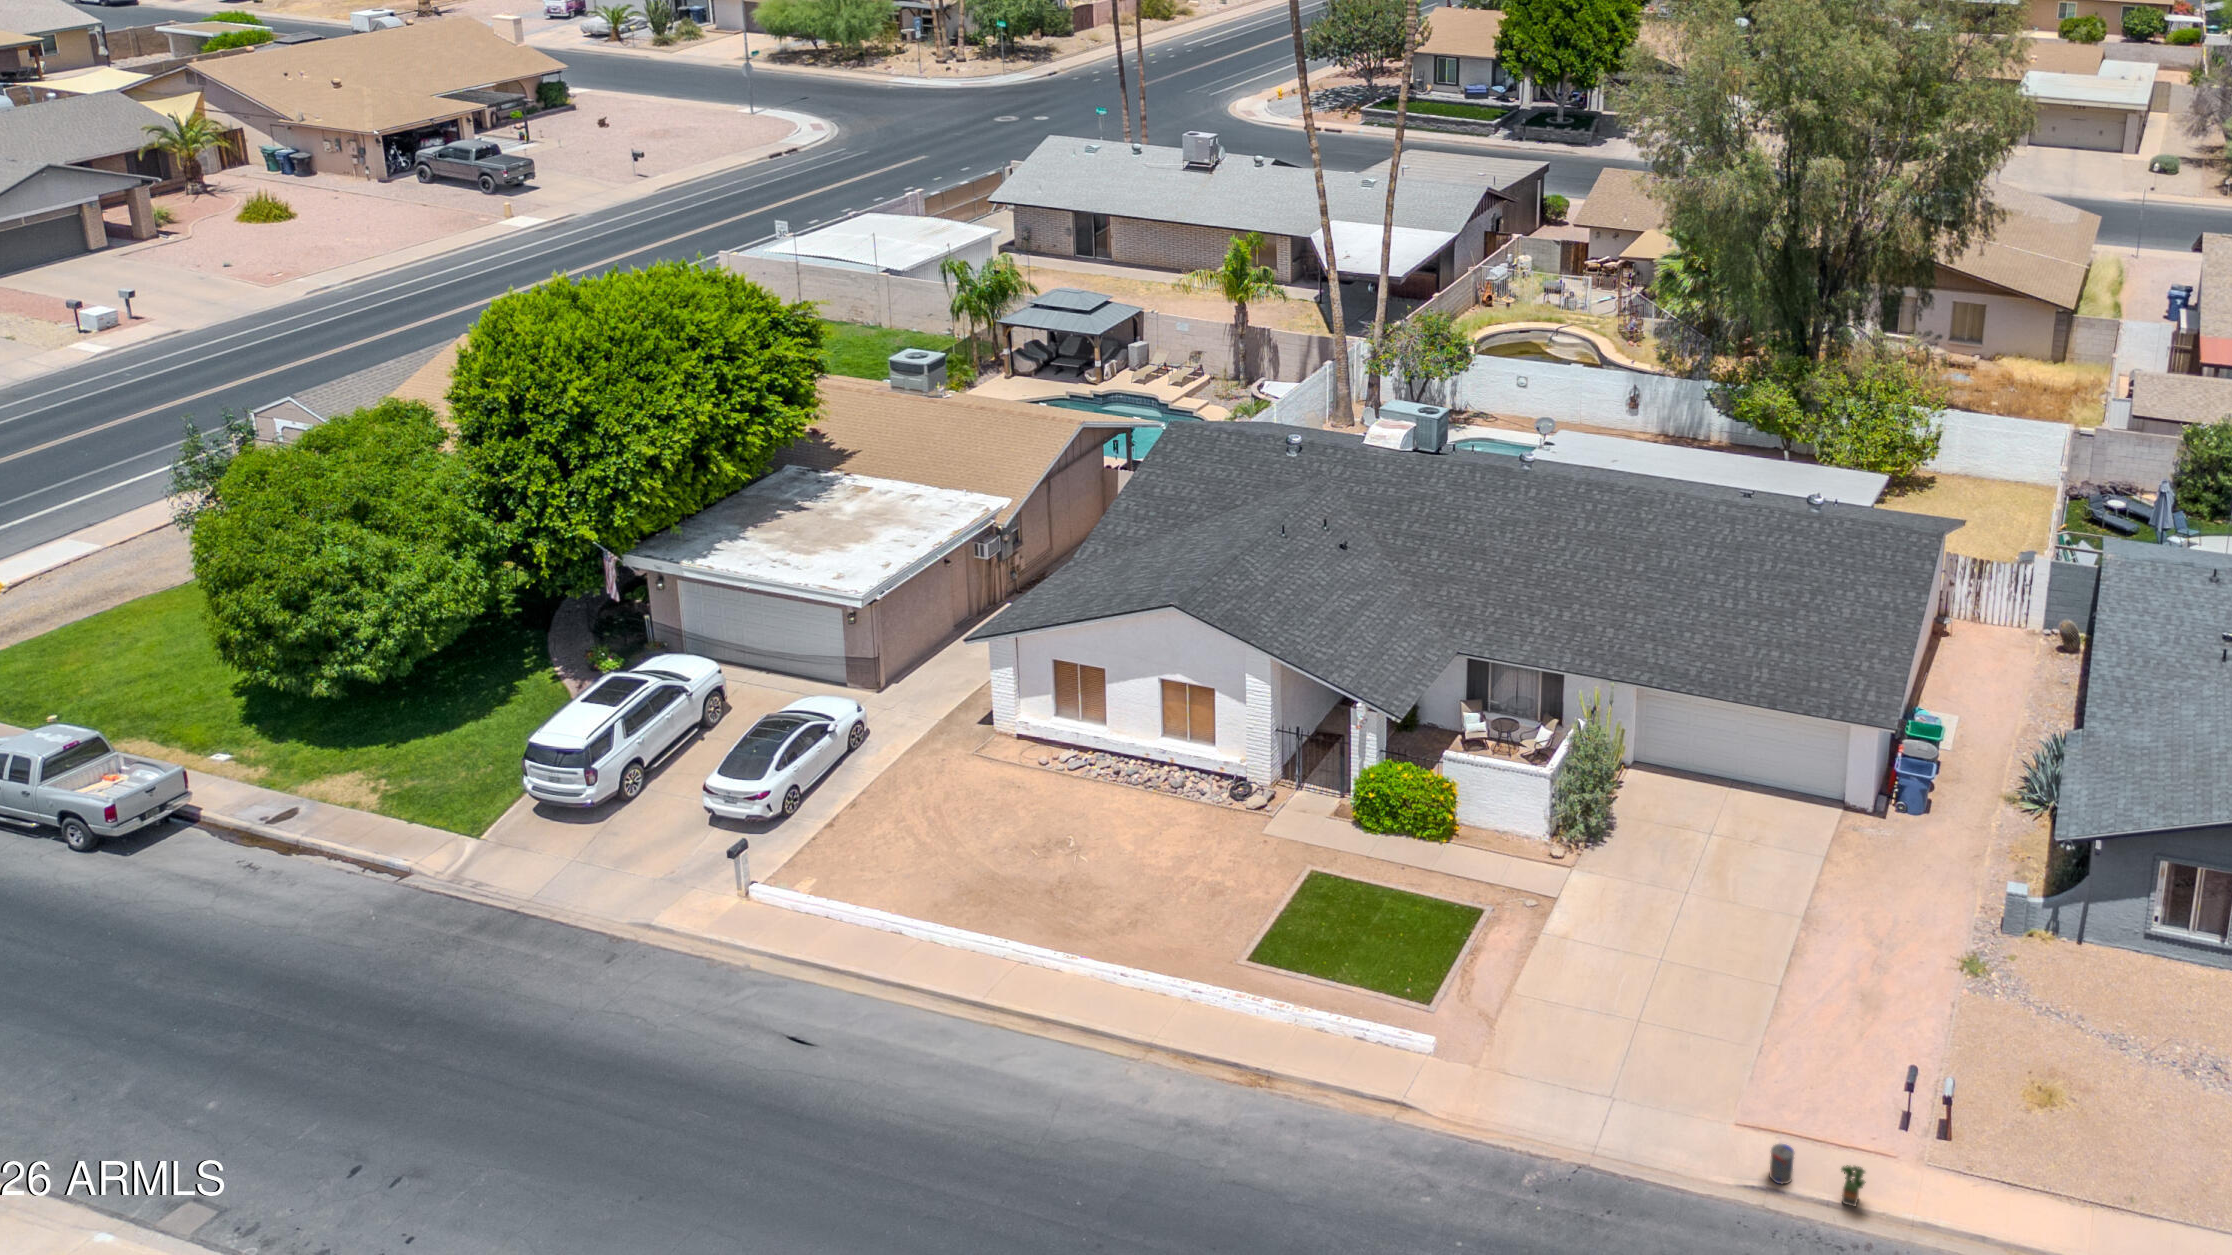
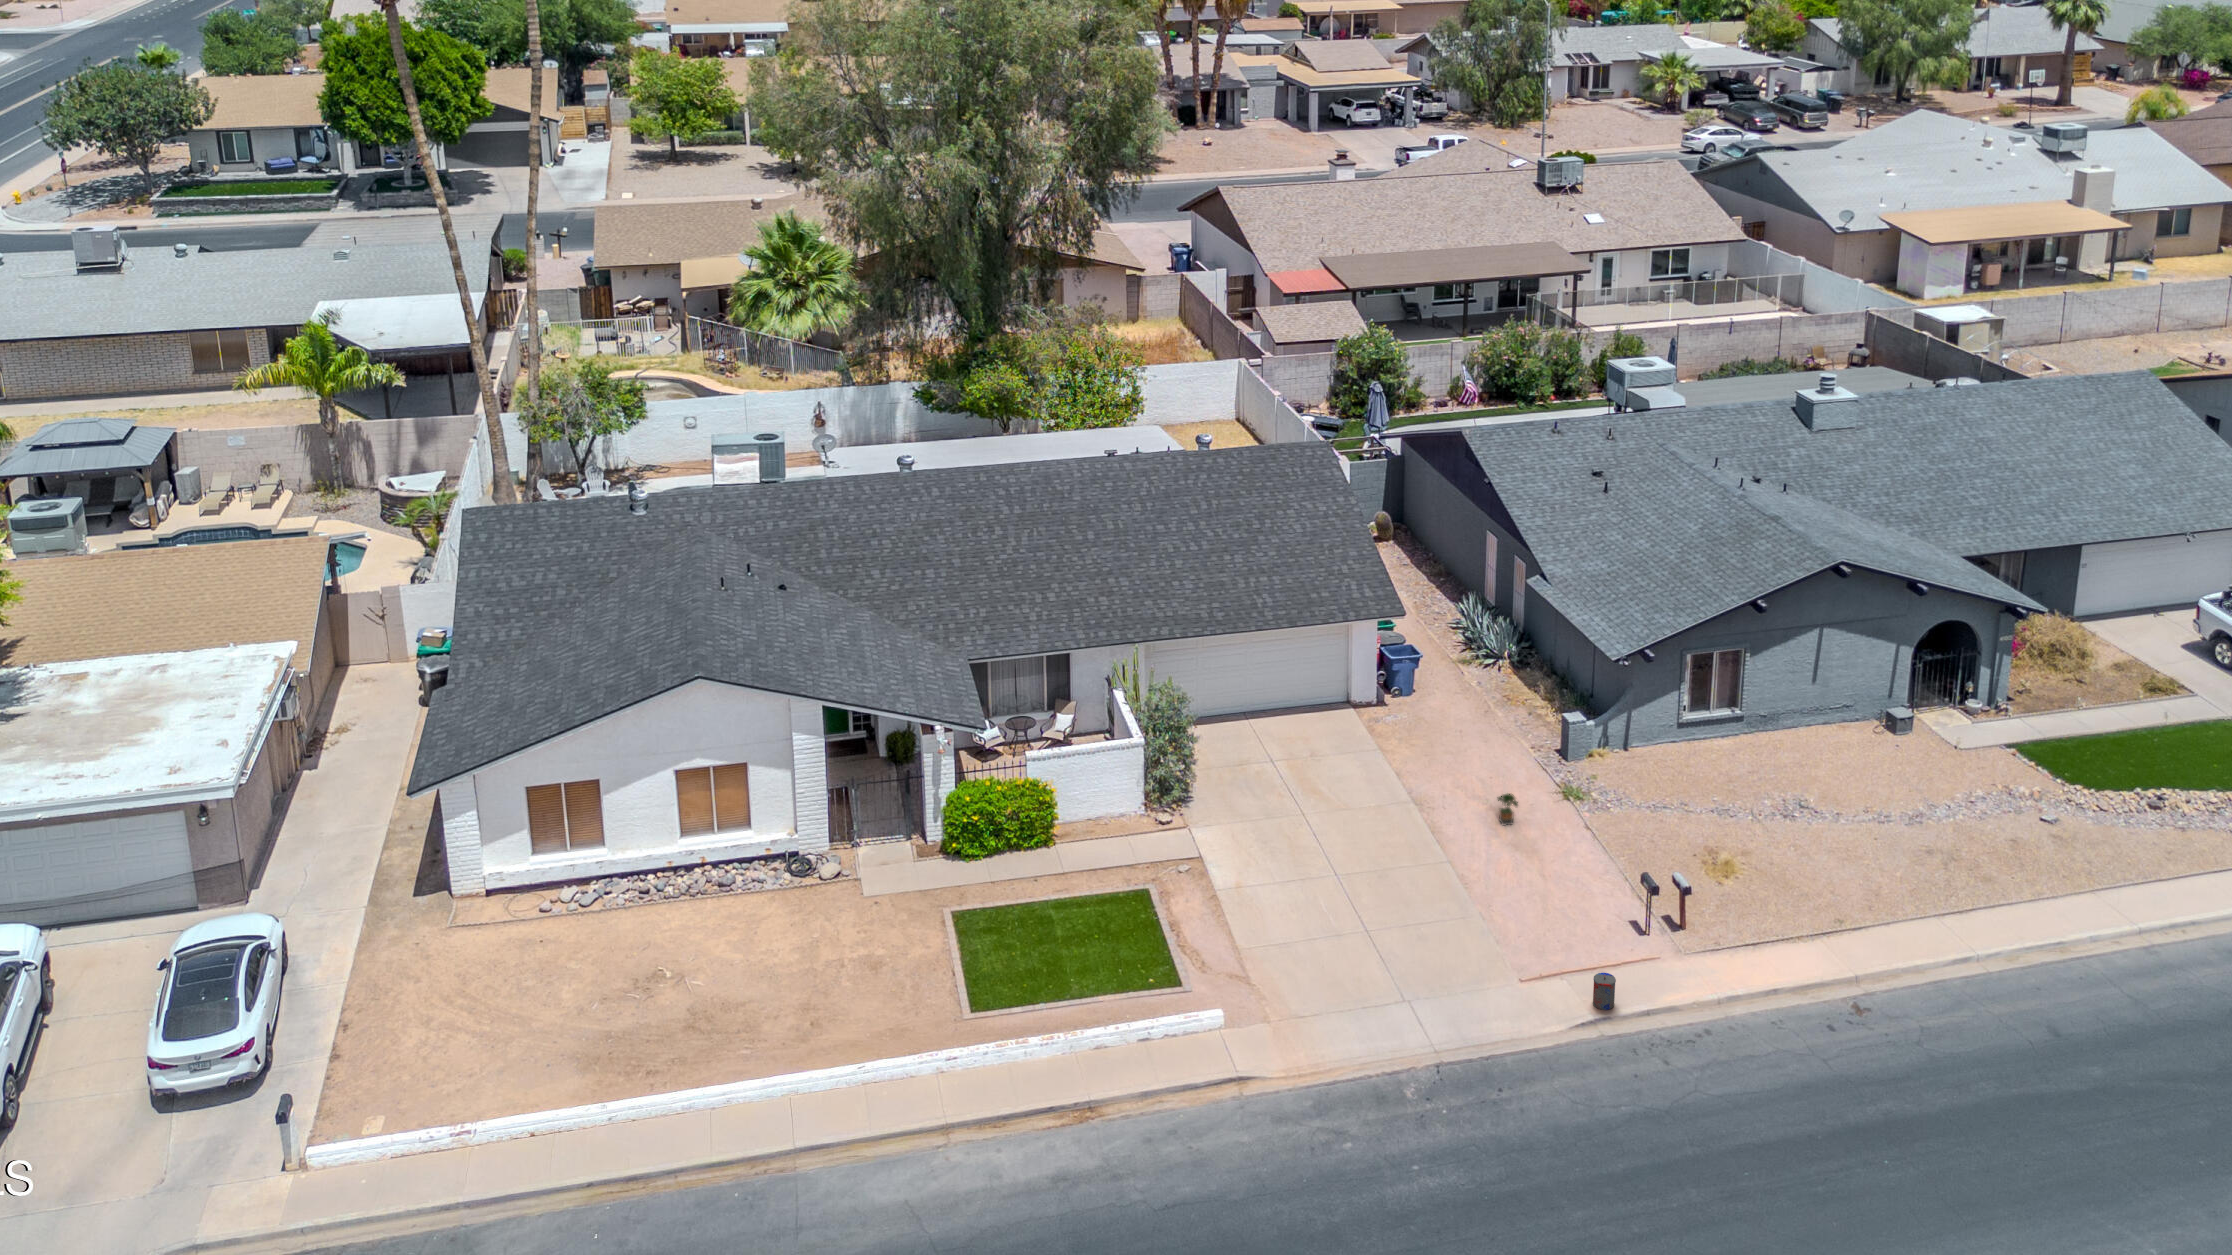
potted tree: present [1841,1165,1866,1206] -> present [1497,794,1518,825]

